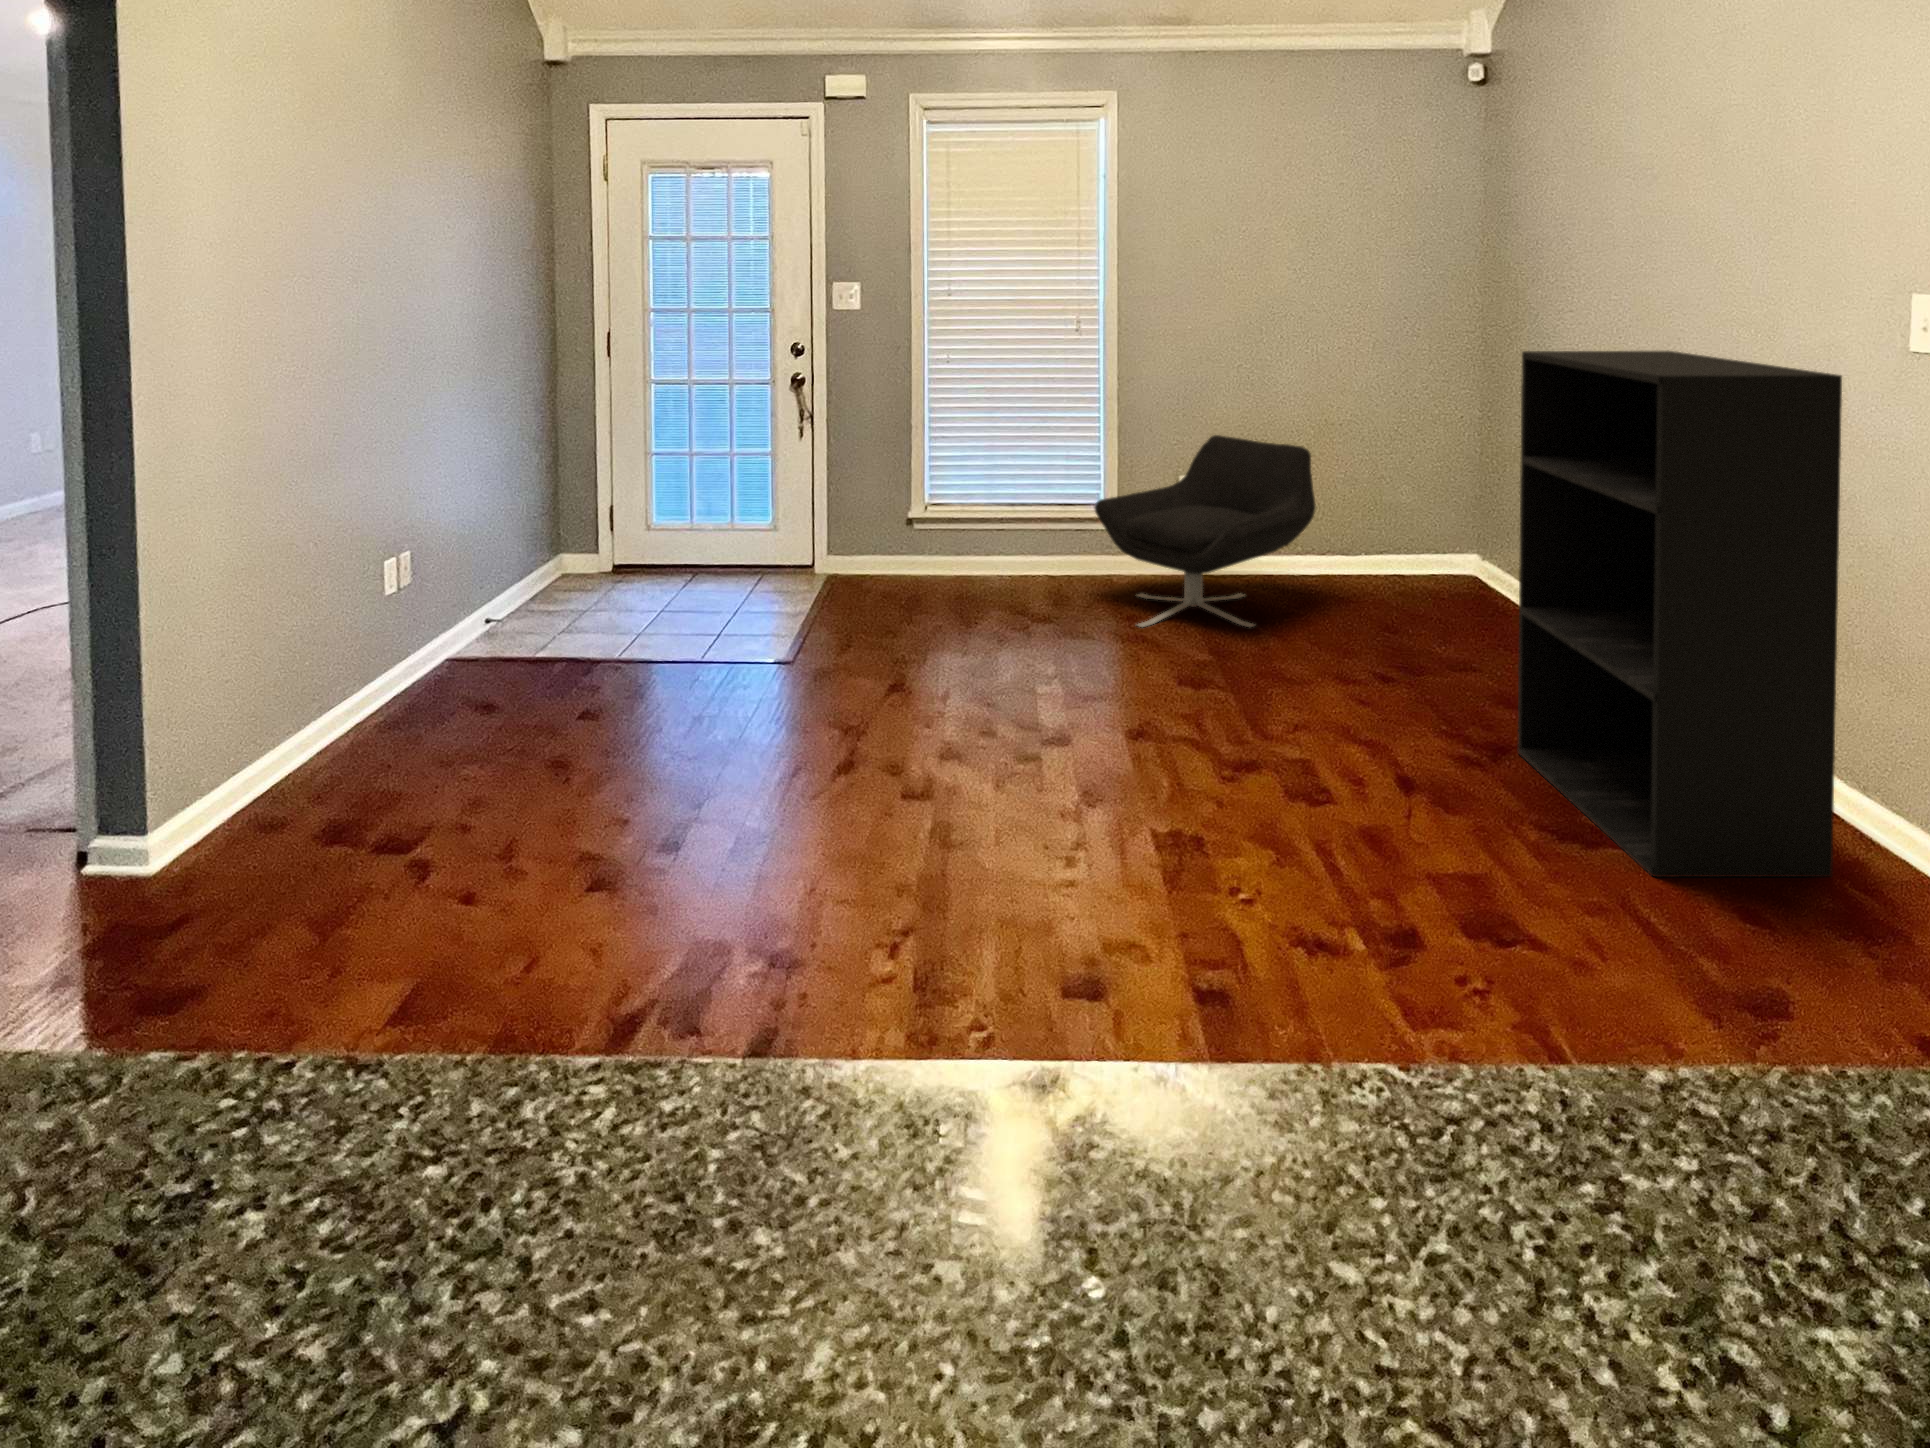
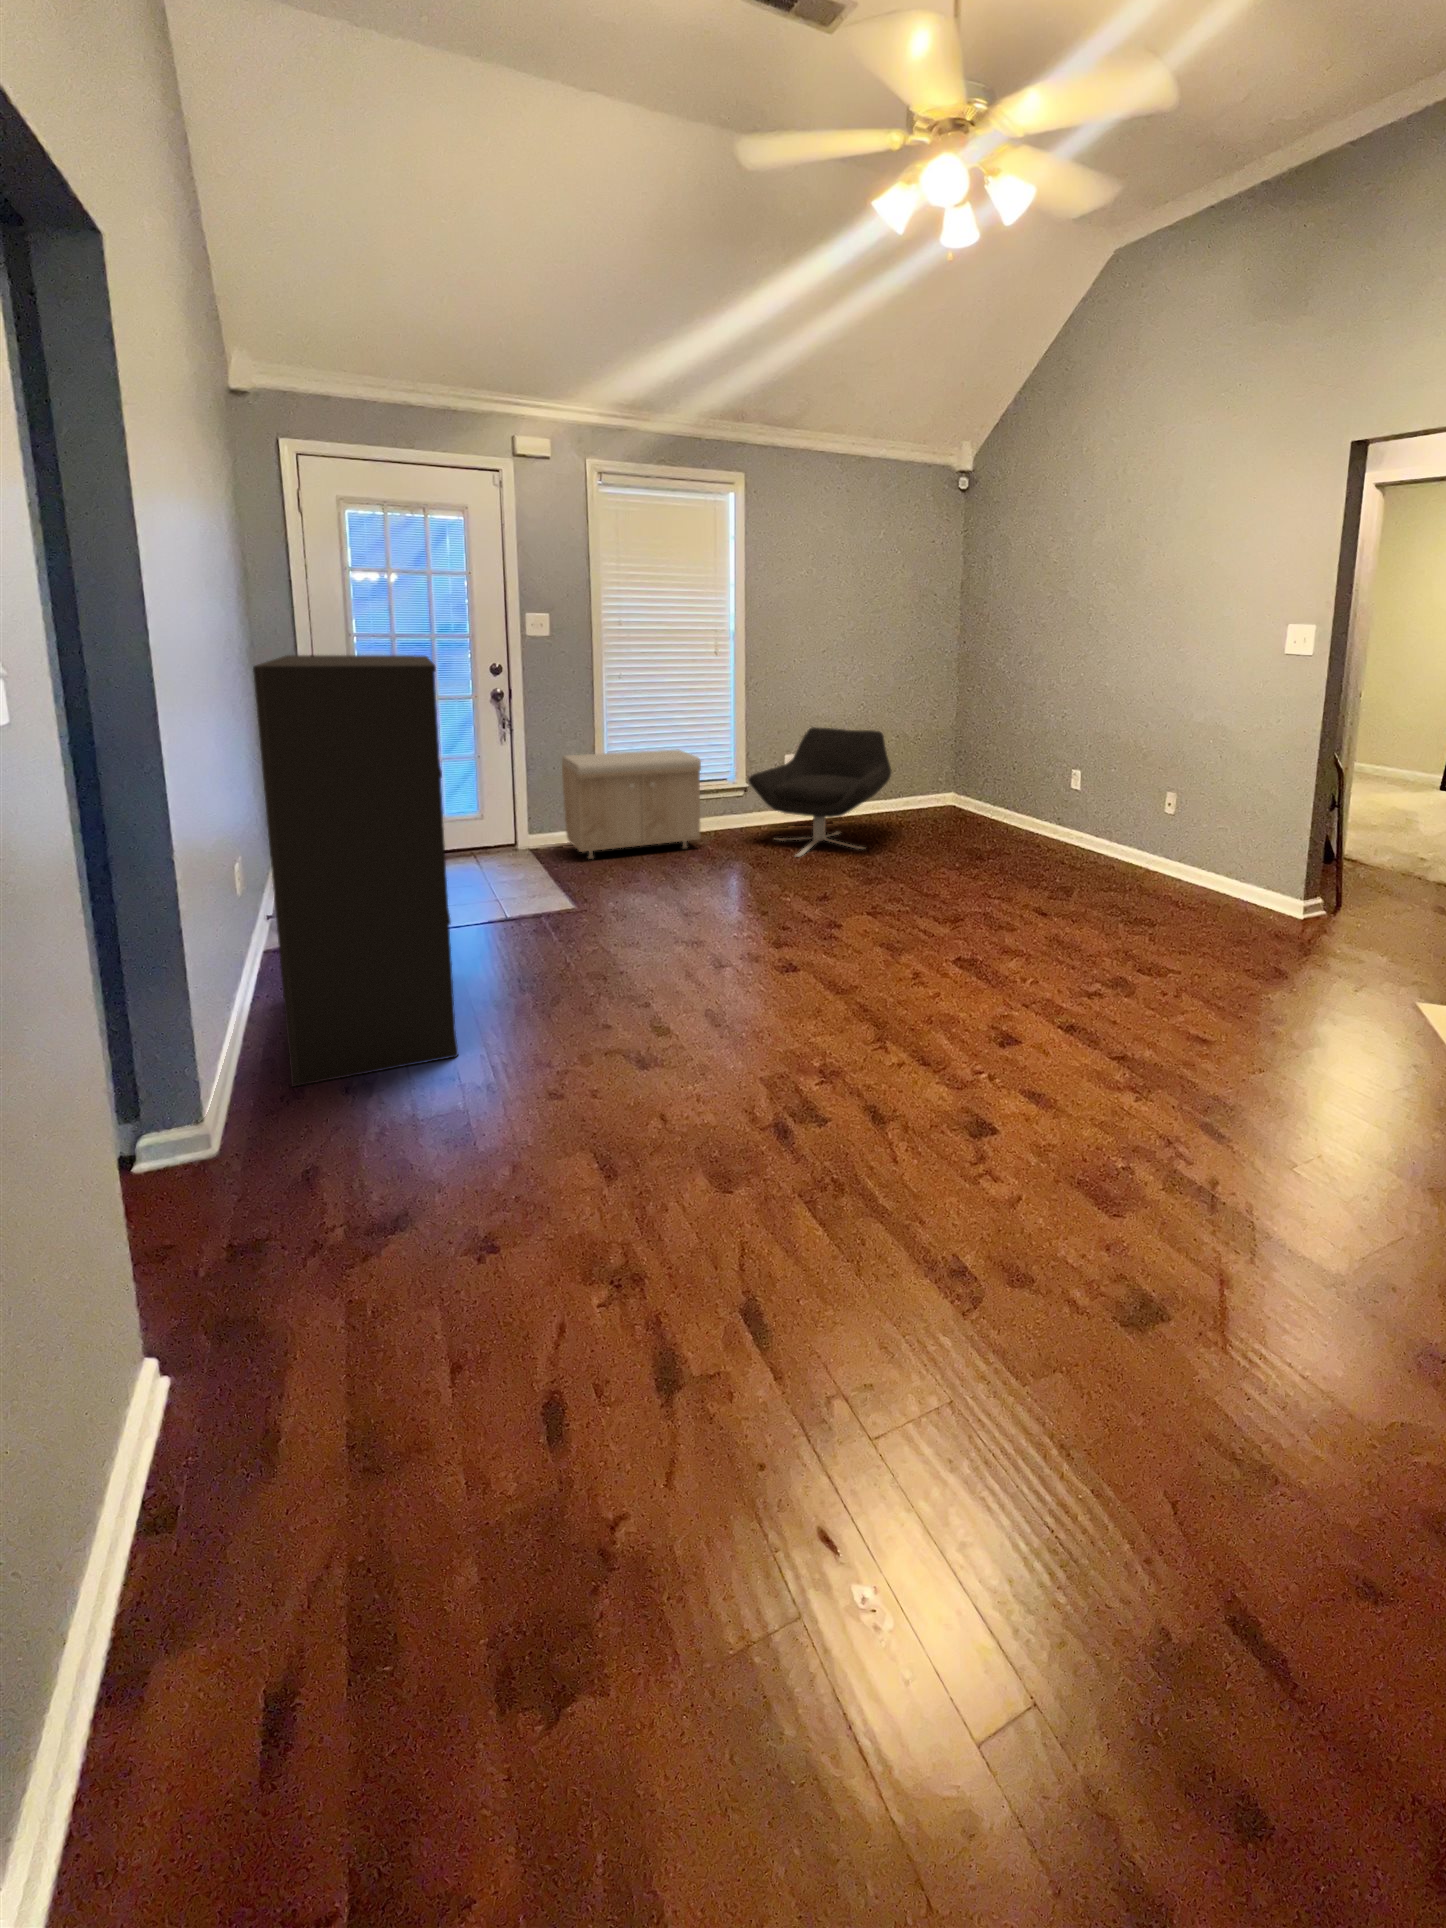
bookshelf: present [1517,351,1842,877] -> present [253,655,458,1087]
storage bench: none [862,457,1025,595] -> present [562,750,701,859]

